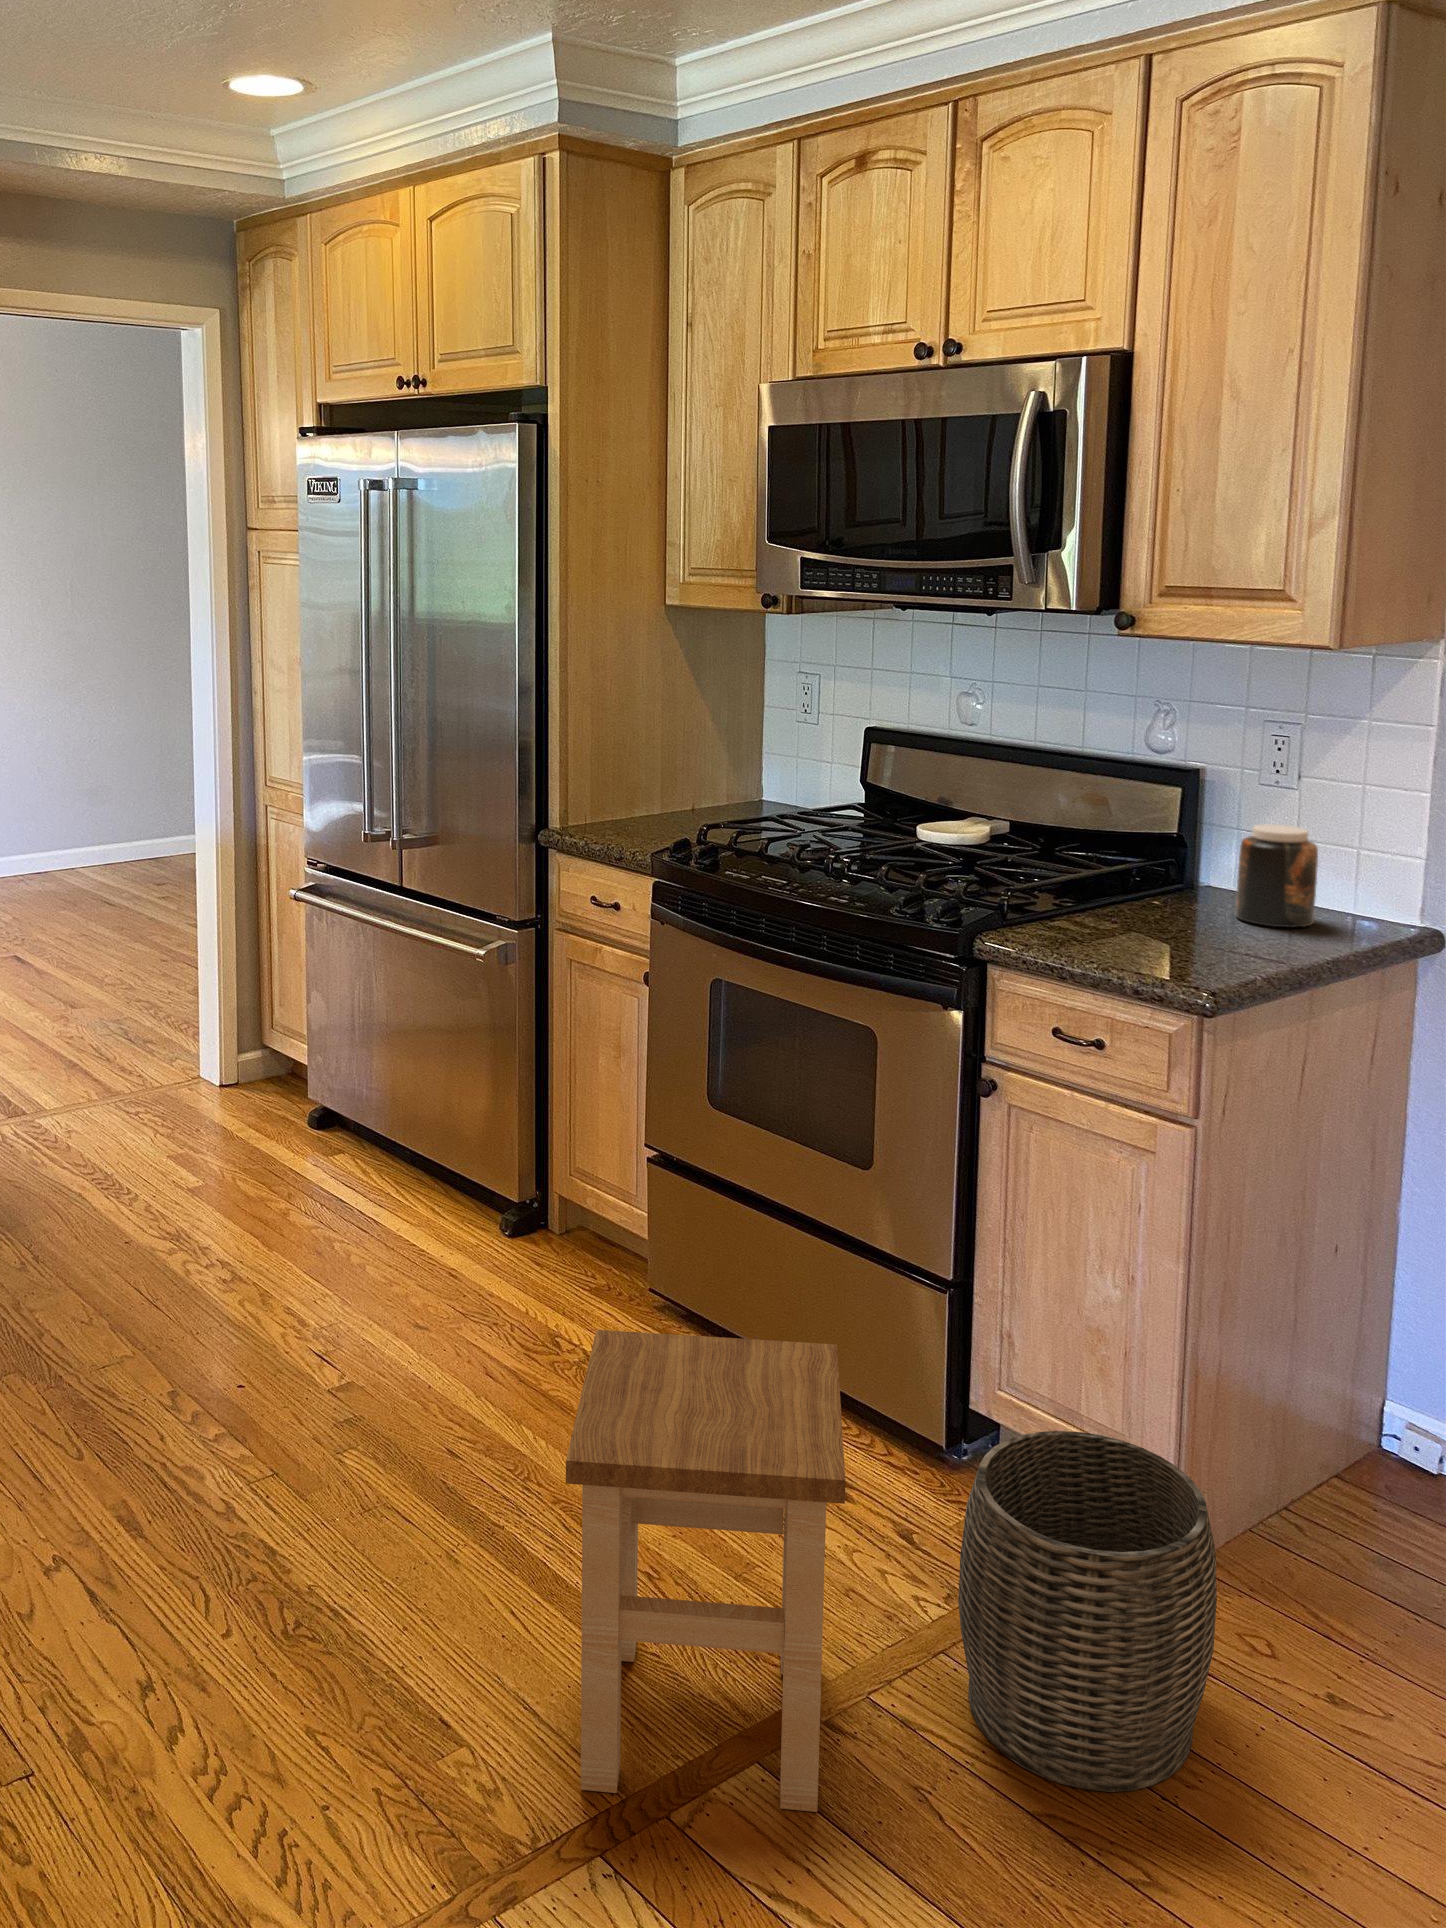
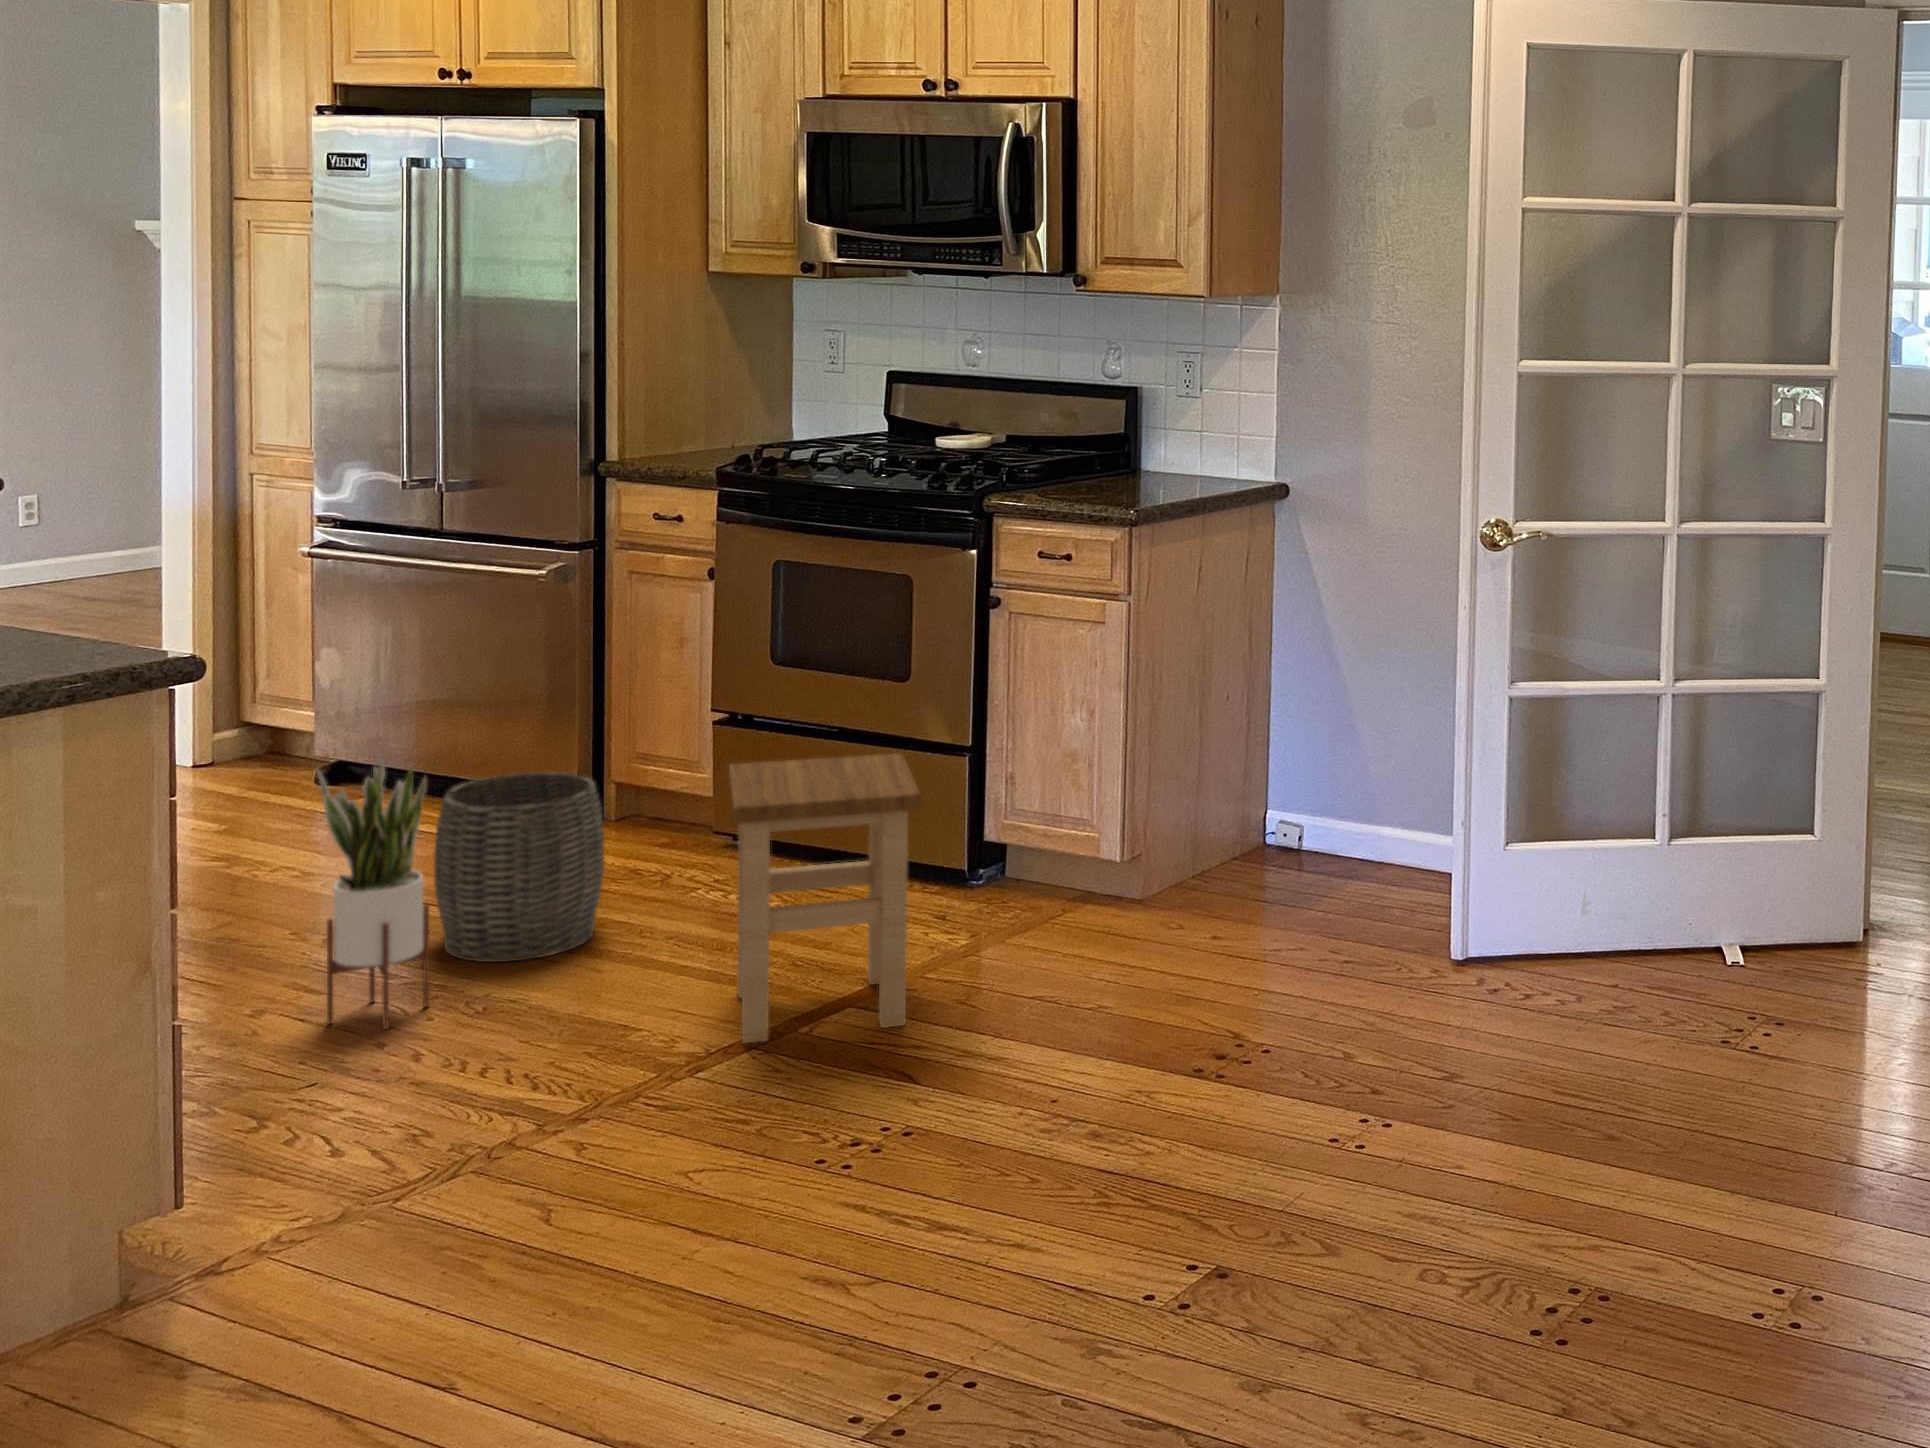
jar: present [1236,824,1318,927] -> none [1159,419,1209,484]
potted plant: none [96,1254,247,1608] -> present [317,755,429,1029]
woven basket: present [958,1431,1217,1792] -> present [434,773,604,962]

